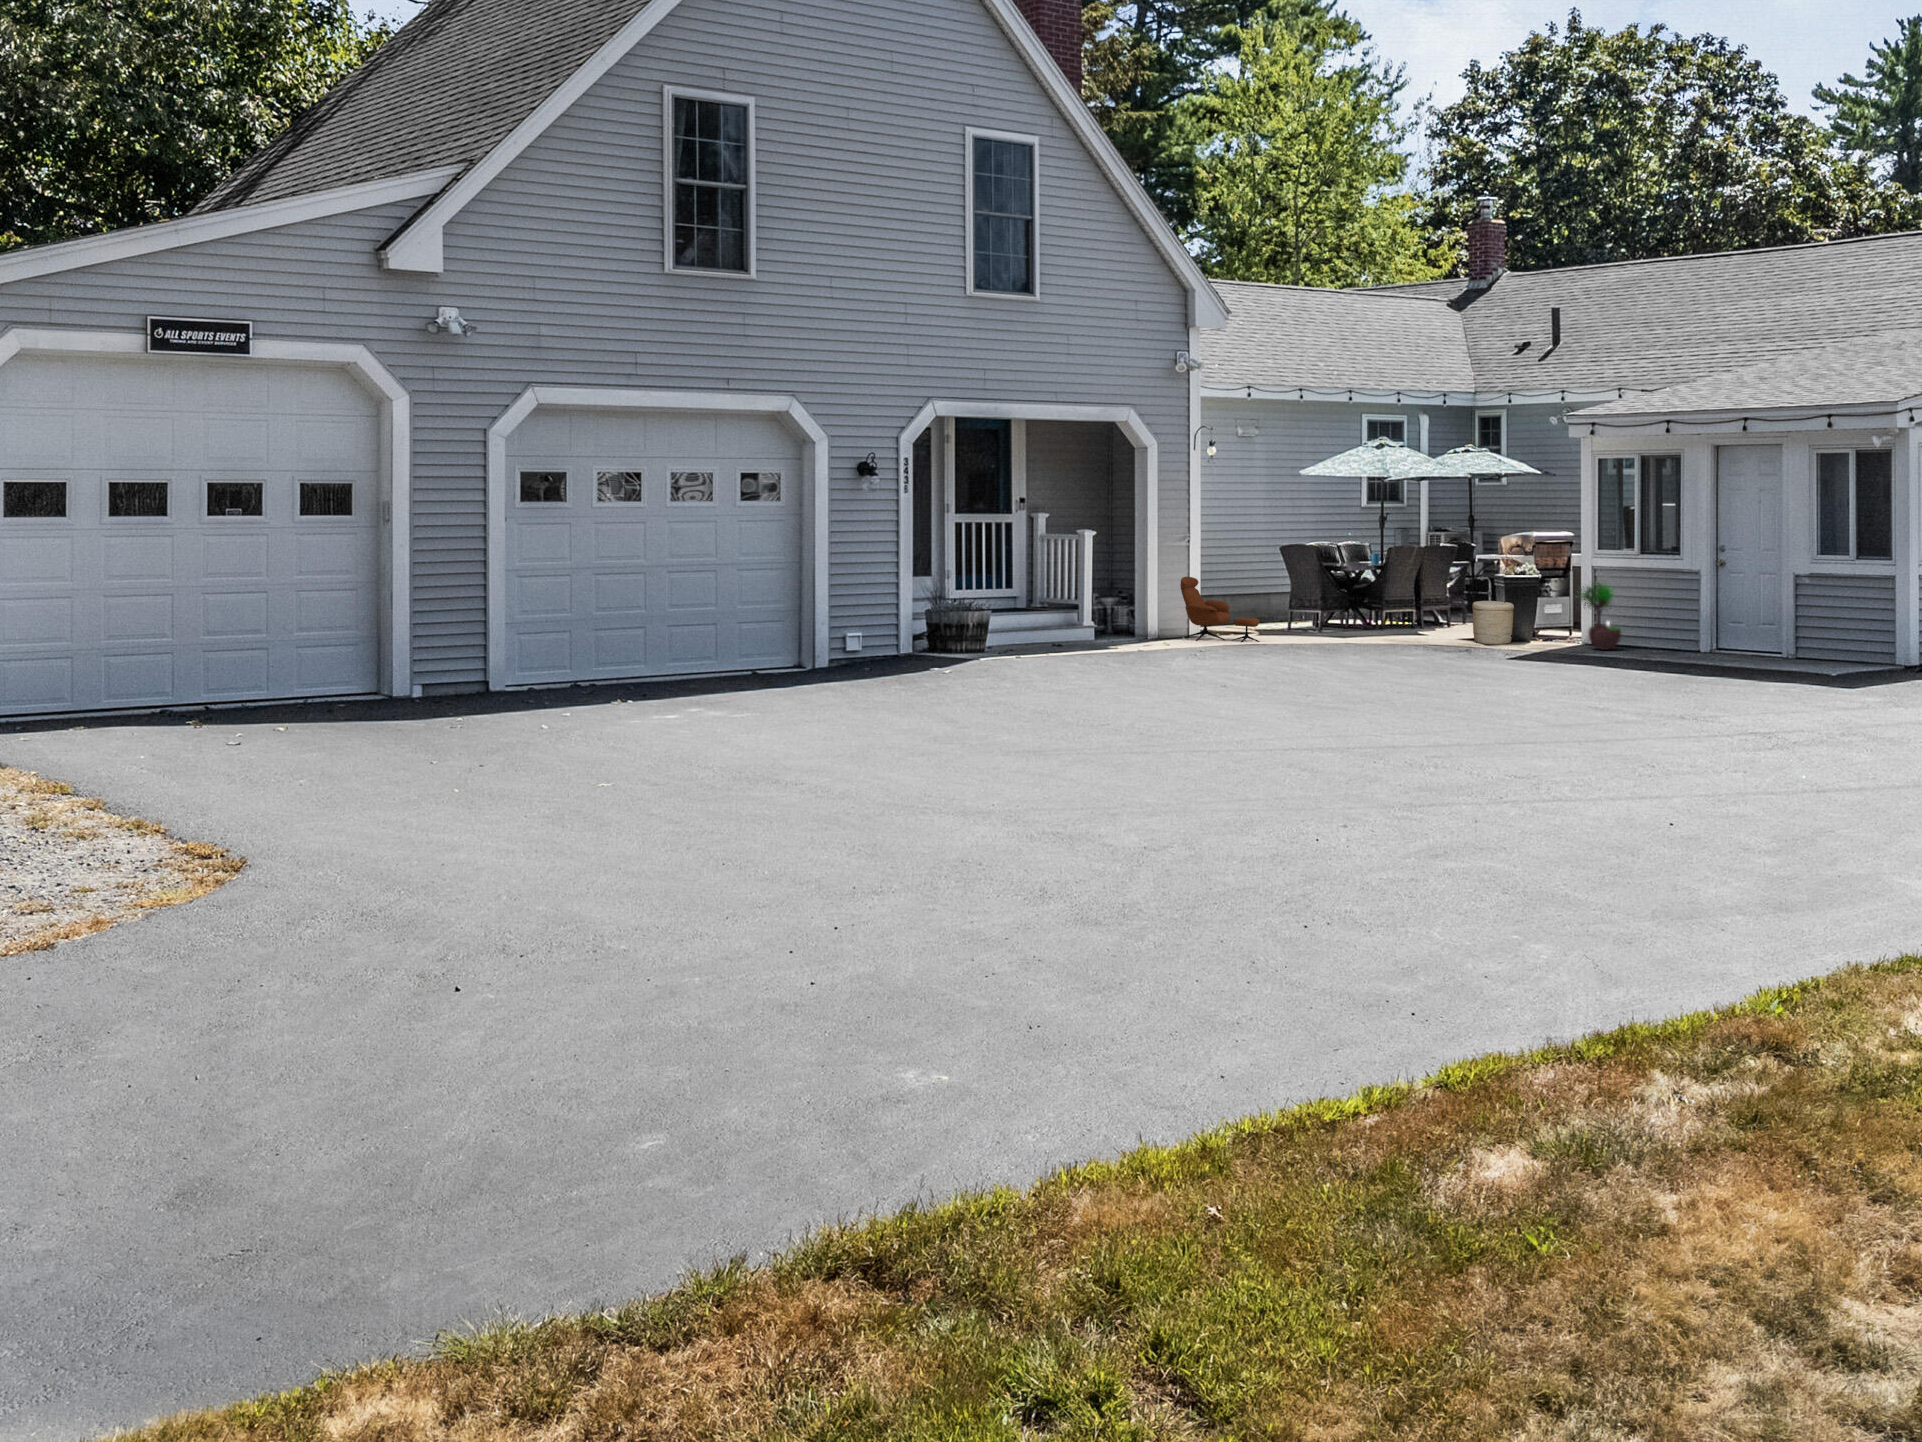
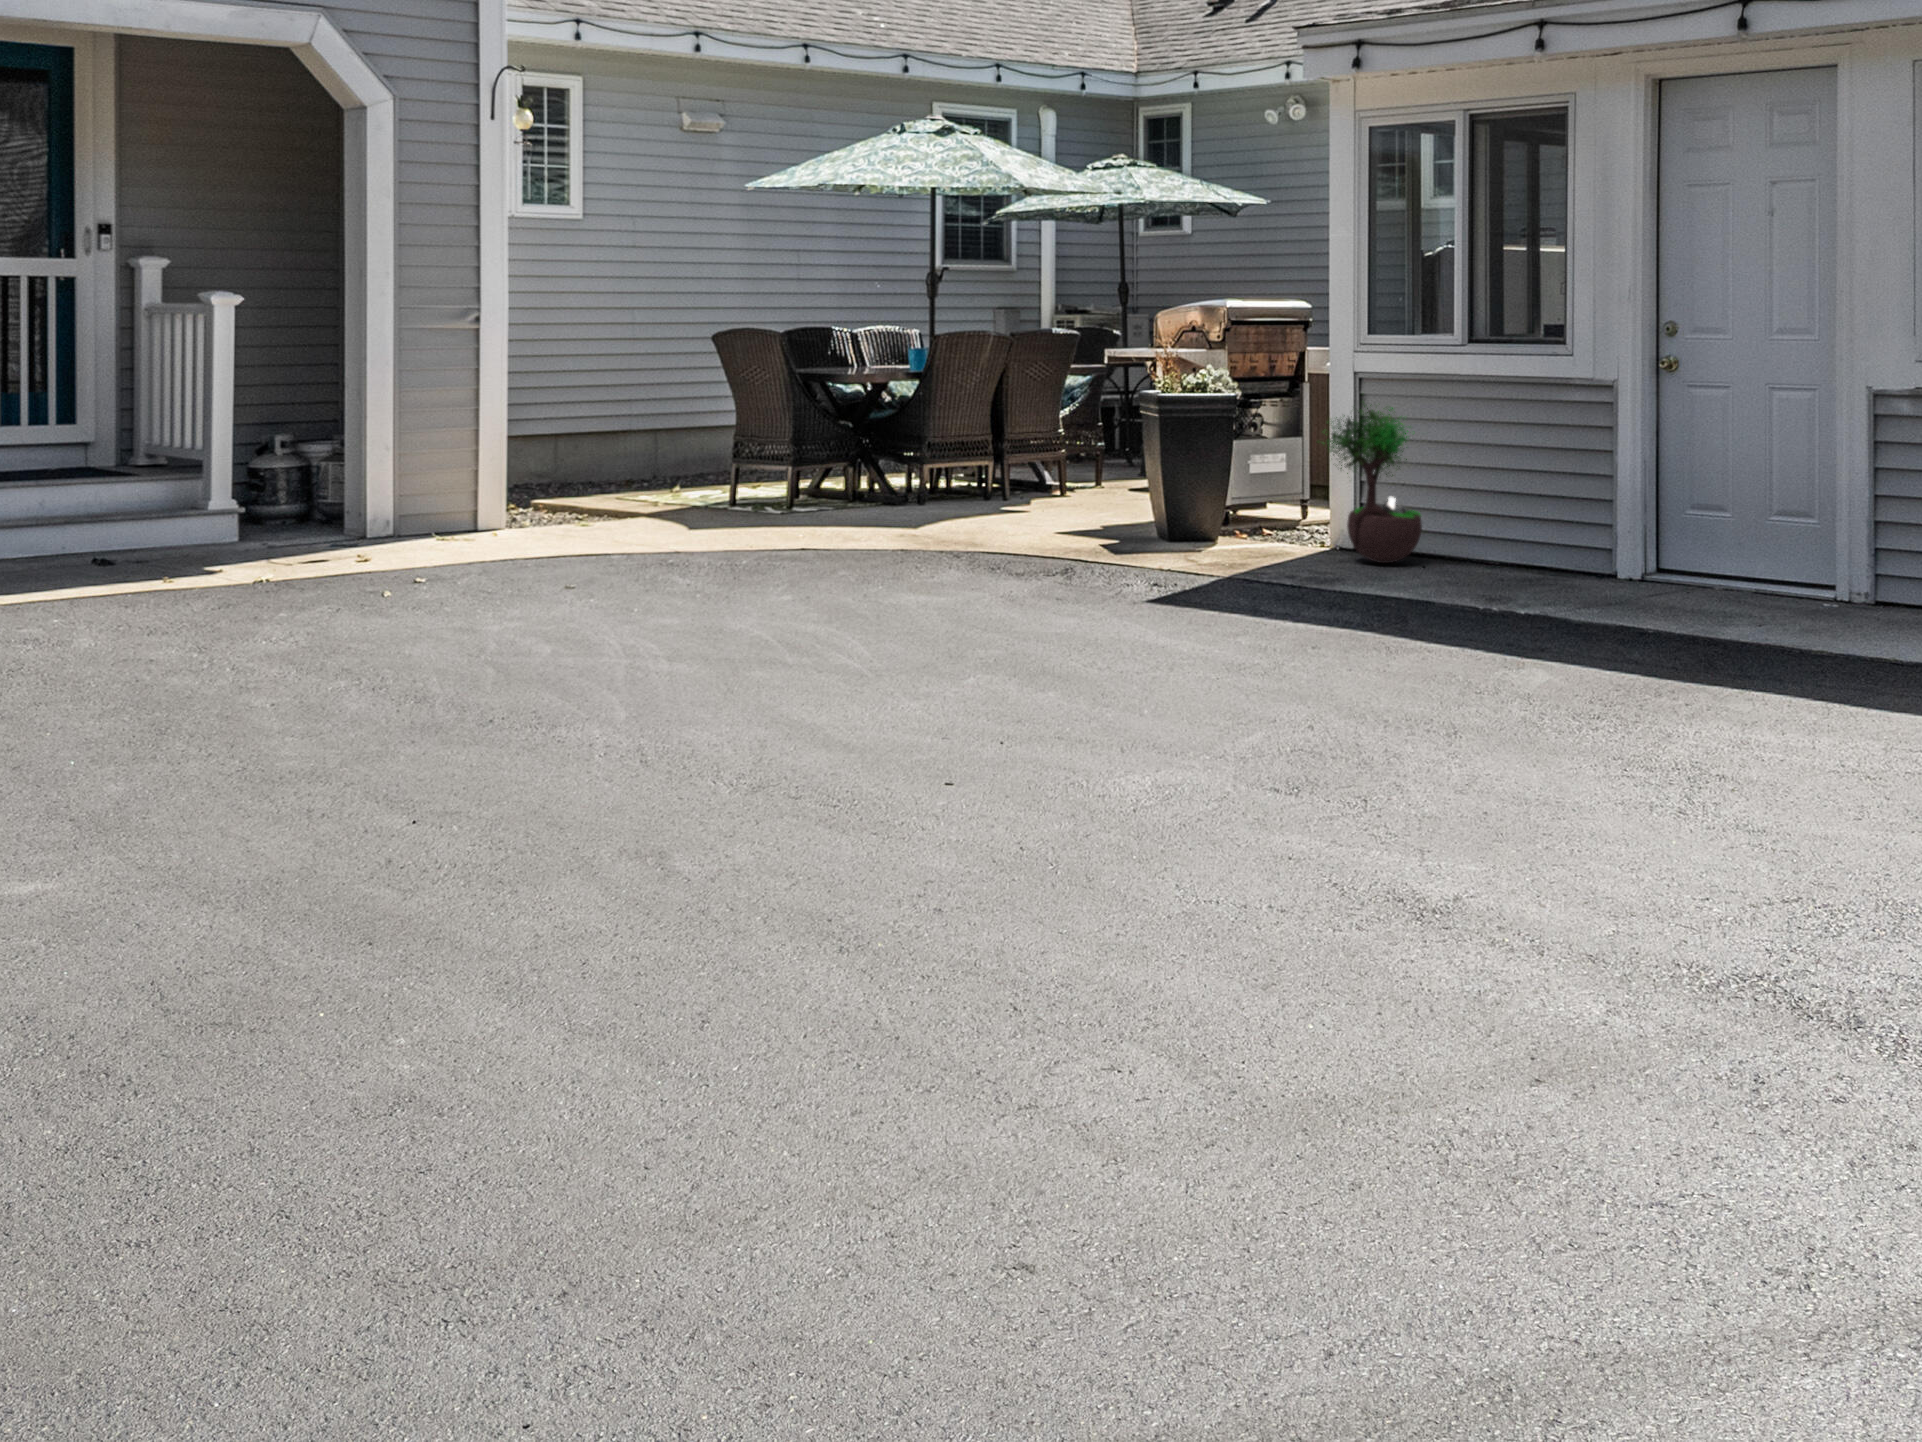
lounge chair: present [1180,577,1260,642] -> none [456,395,628,545]
woven basket: present [1472,601,1514,644] -> none [1094,448,1185,545]

